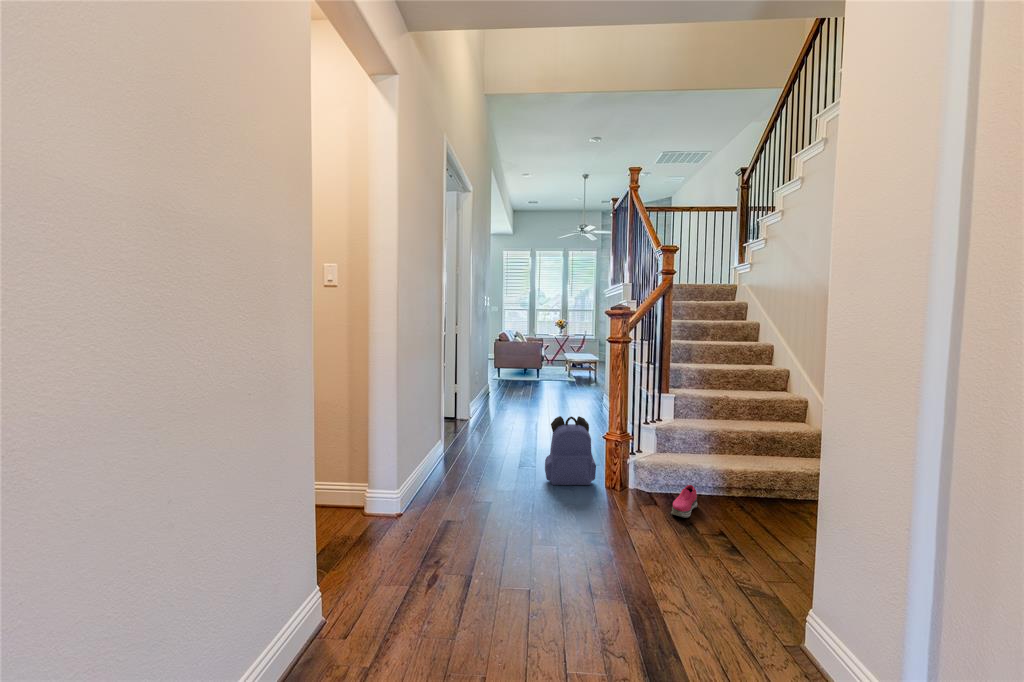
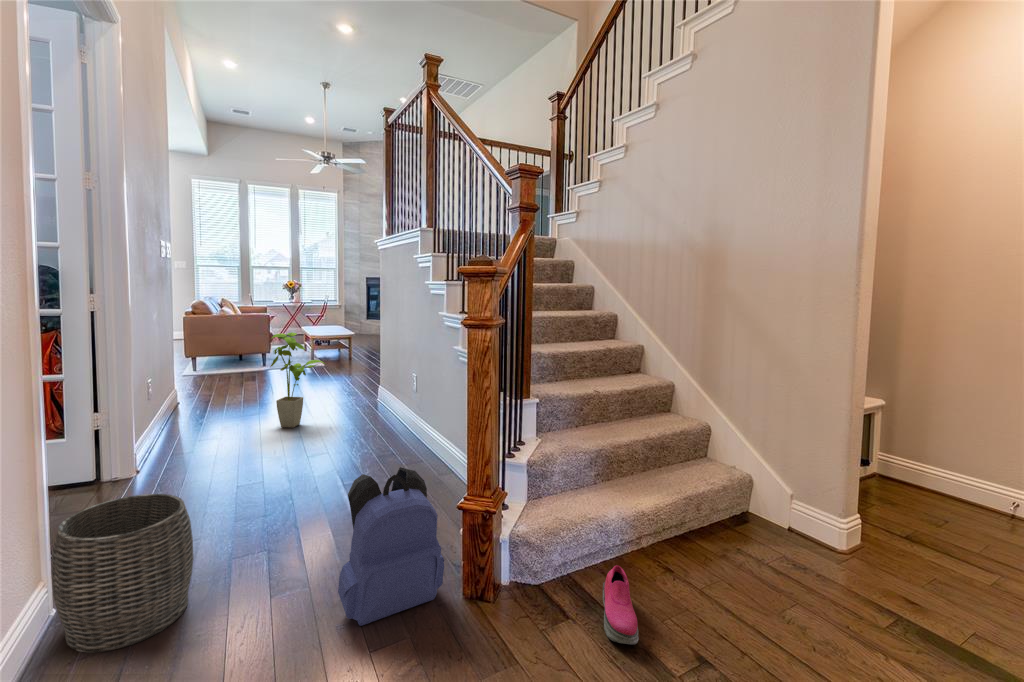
house plant: none [535,352,567,412] -> present [271,332,325,428]
woven basket: none [444,416,489,471] -> present [51,494,194,653]

